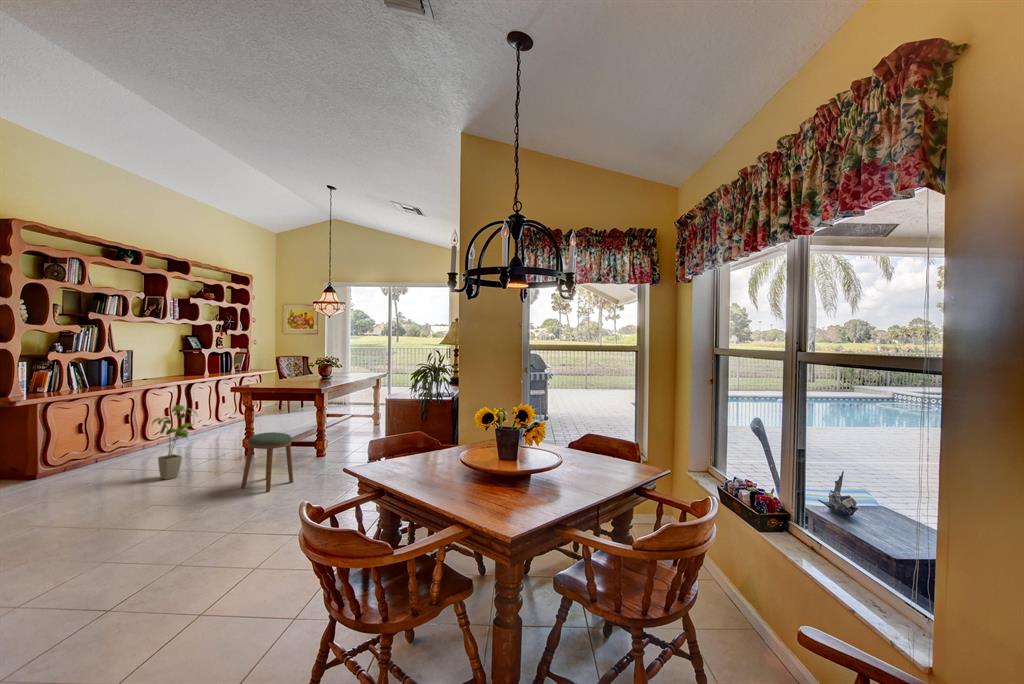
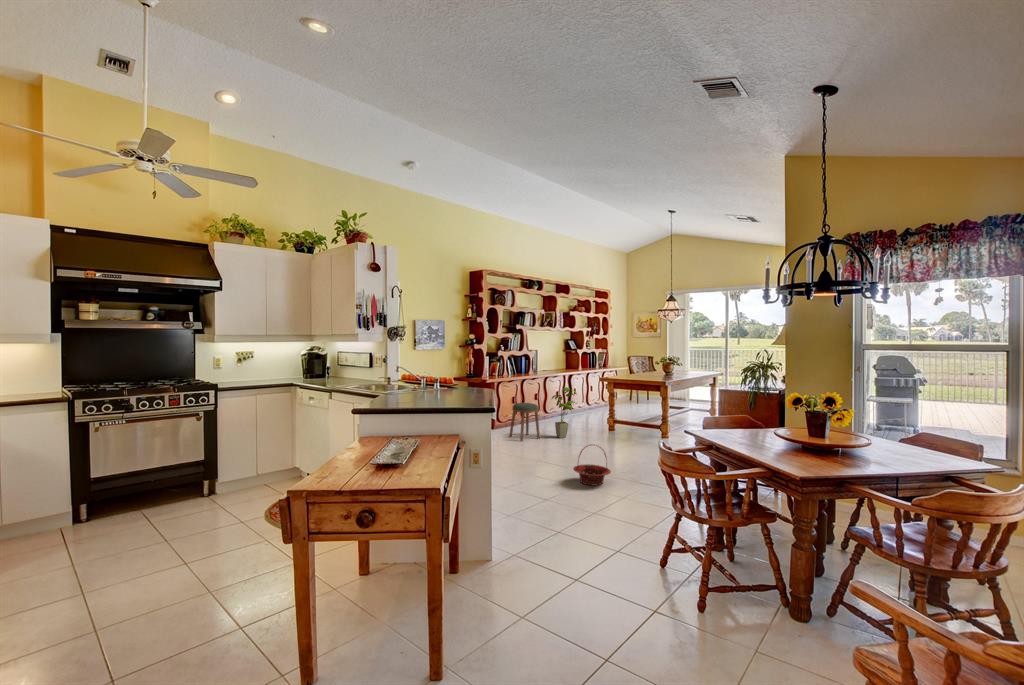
stool: present [241,432,293,492] -> present [509,403,540,441]
basket: none [180,496,248,561] -> present [573,445,611,486]

